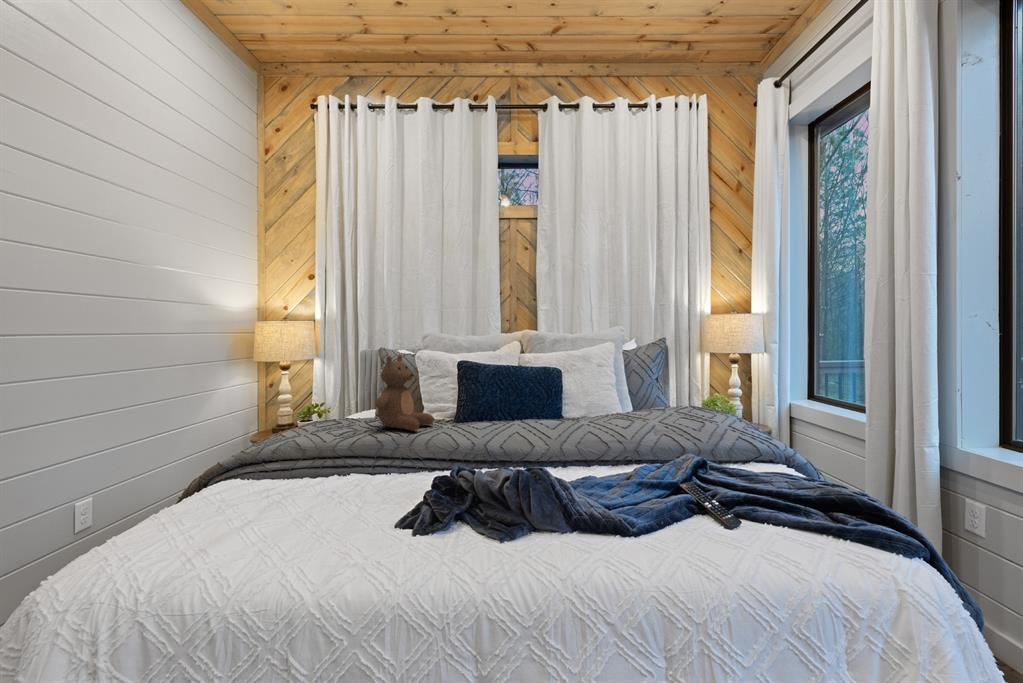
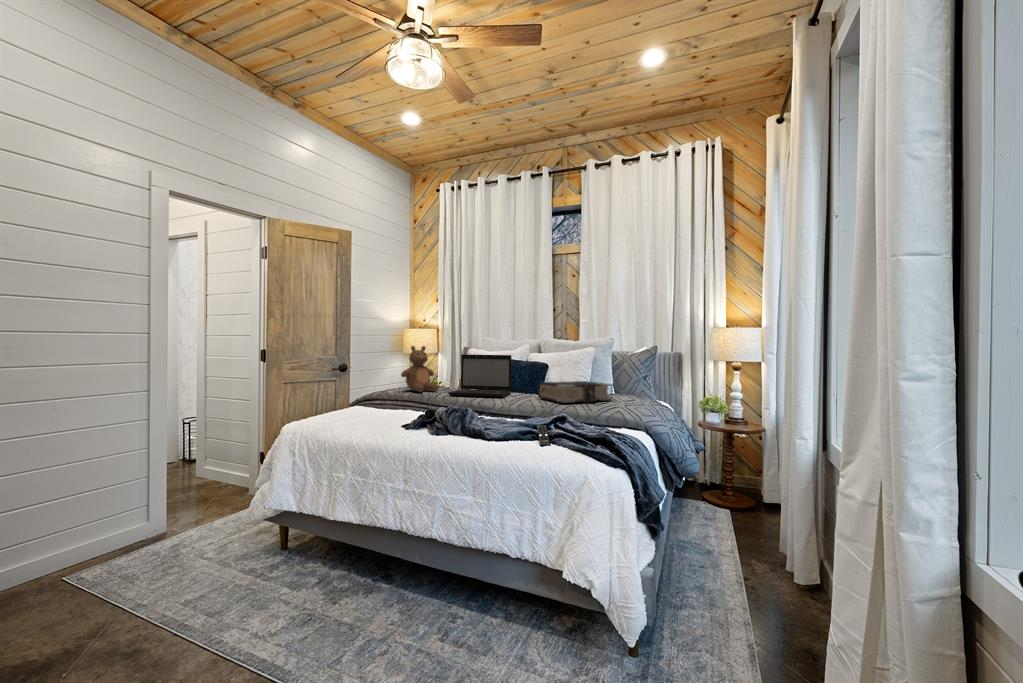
laptop: none [466,363,558,432] -> present [448,354,512,397]
book: none [599,392,689,429] -> present [538,381,613,403]

